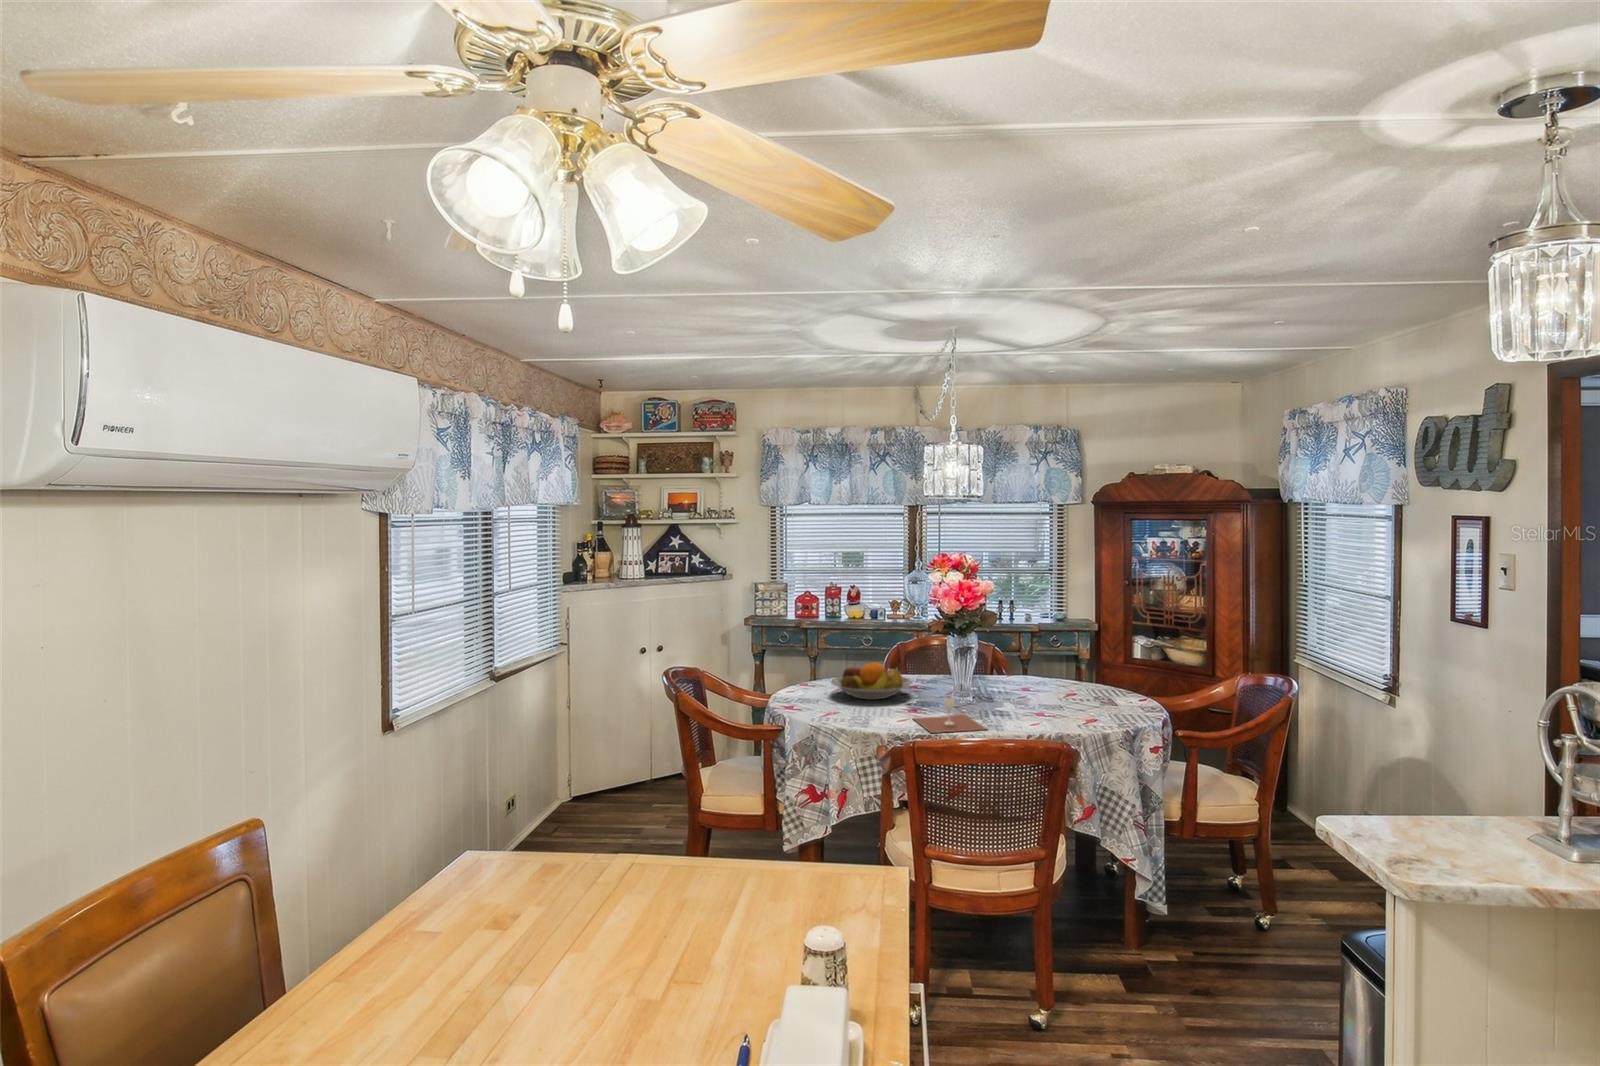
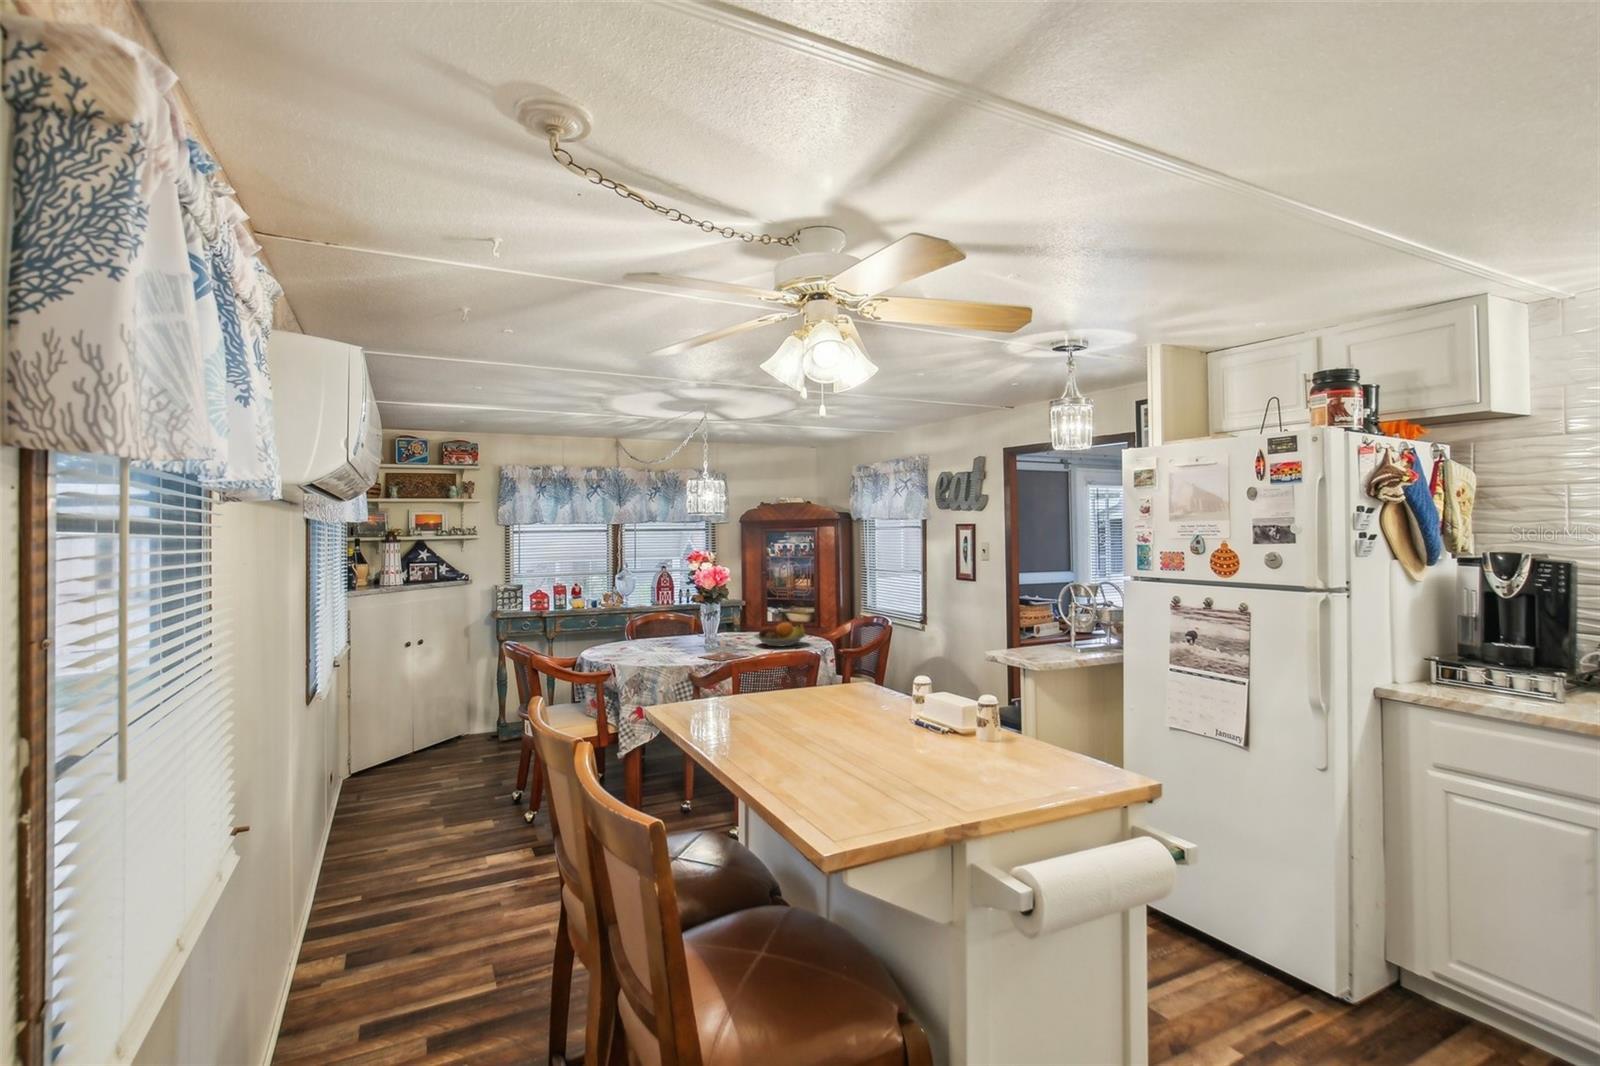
fruit bowl: present [831,662,912,700] -> present [754,622,807,646]

